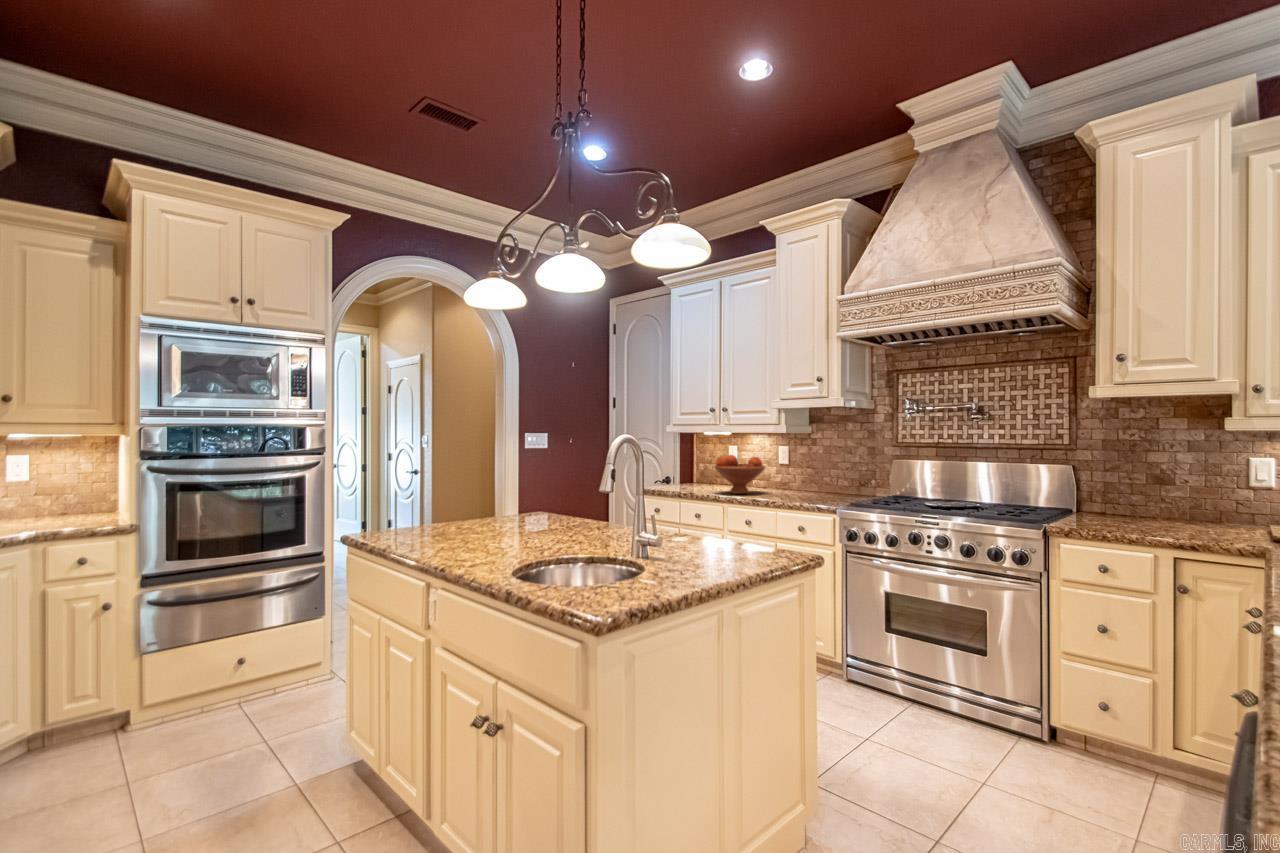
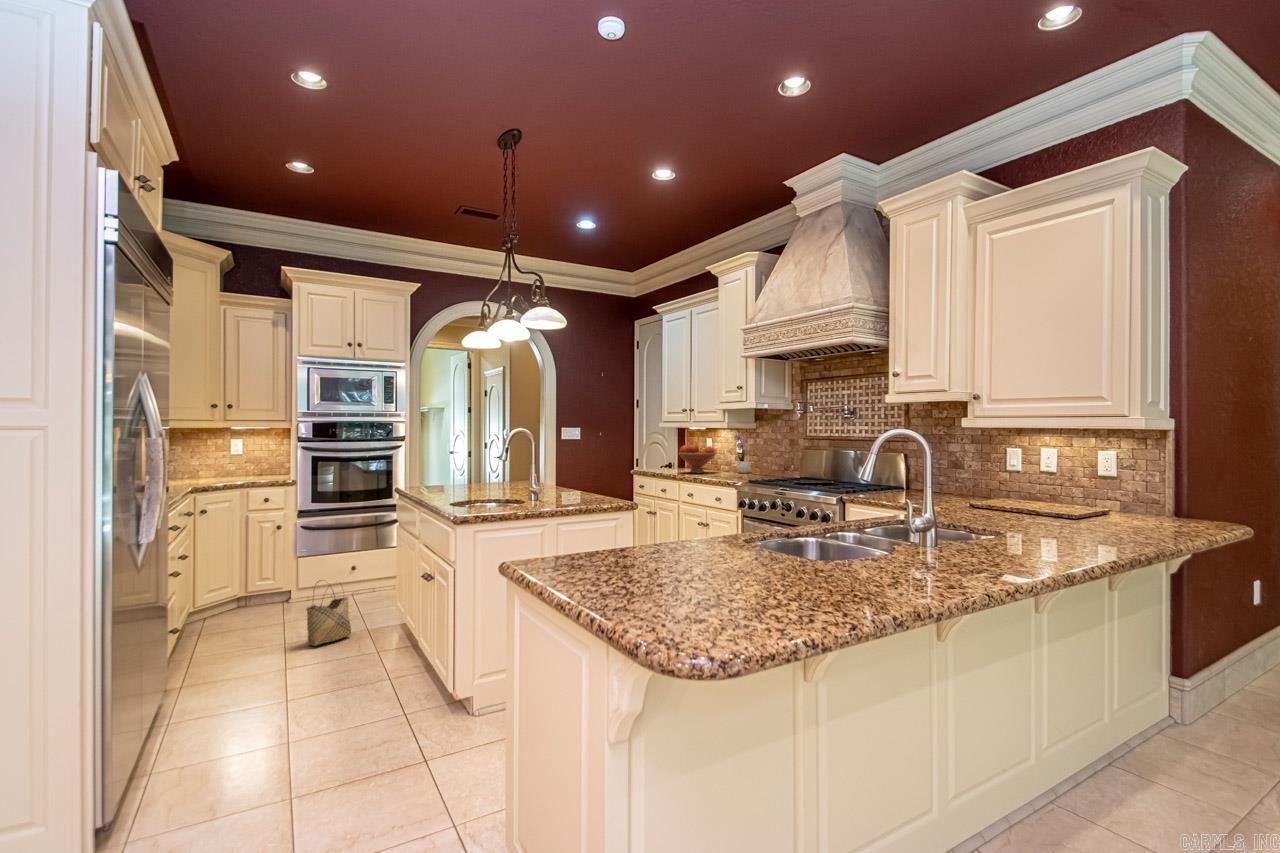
flower arrangement: none [790,432,812,492] -> present [734,428,751,473]
woven basket: none [208,701,282,824] -> present [307,580,351,646]

